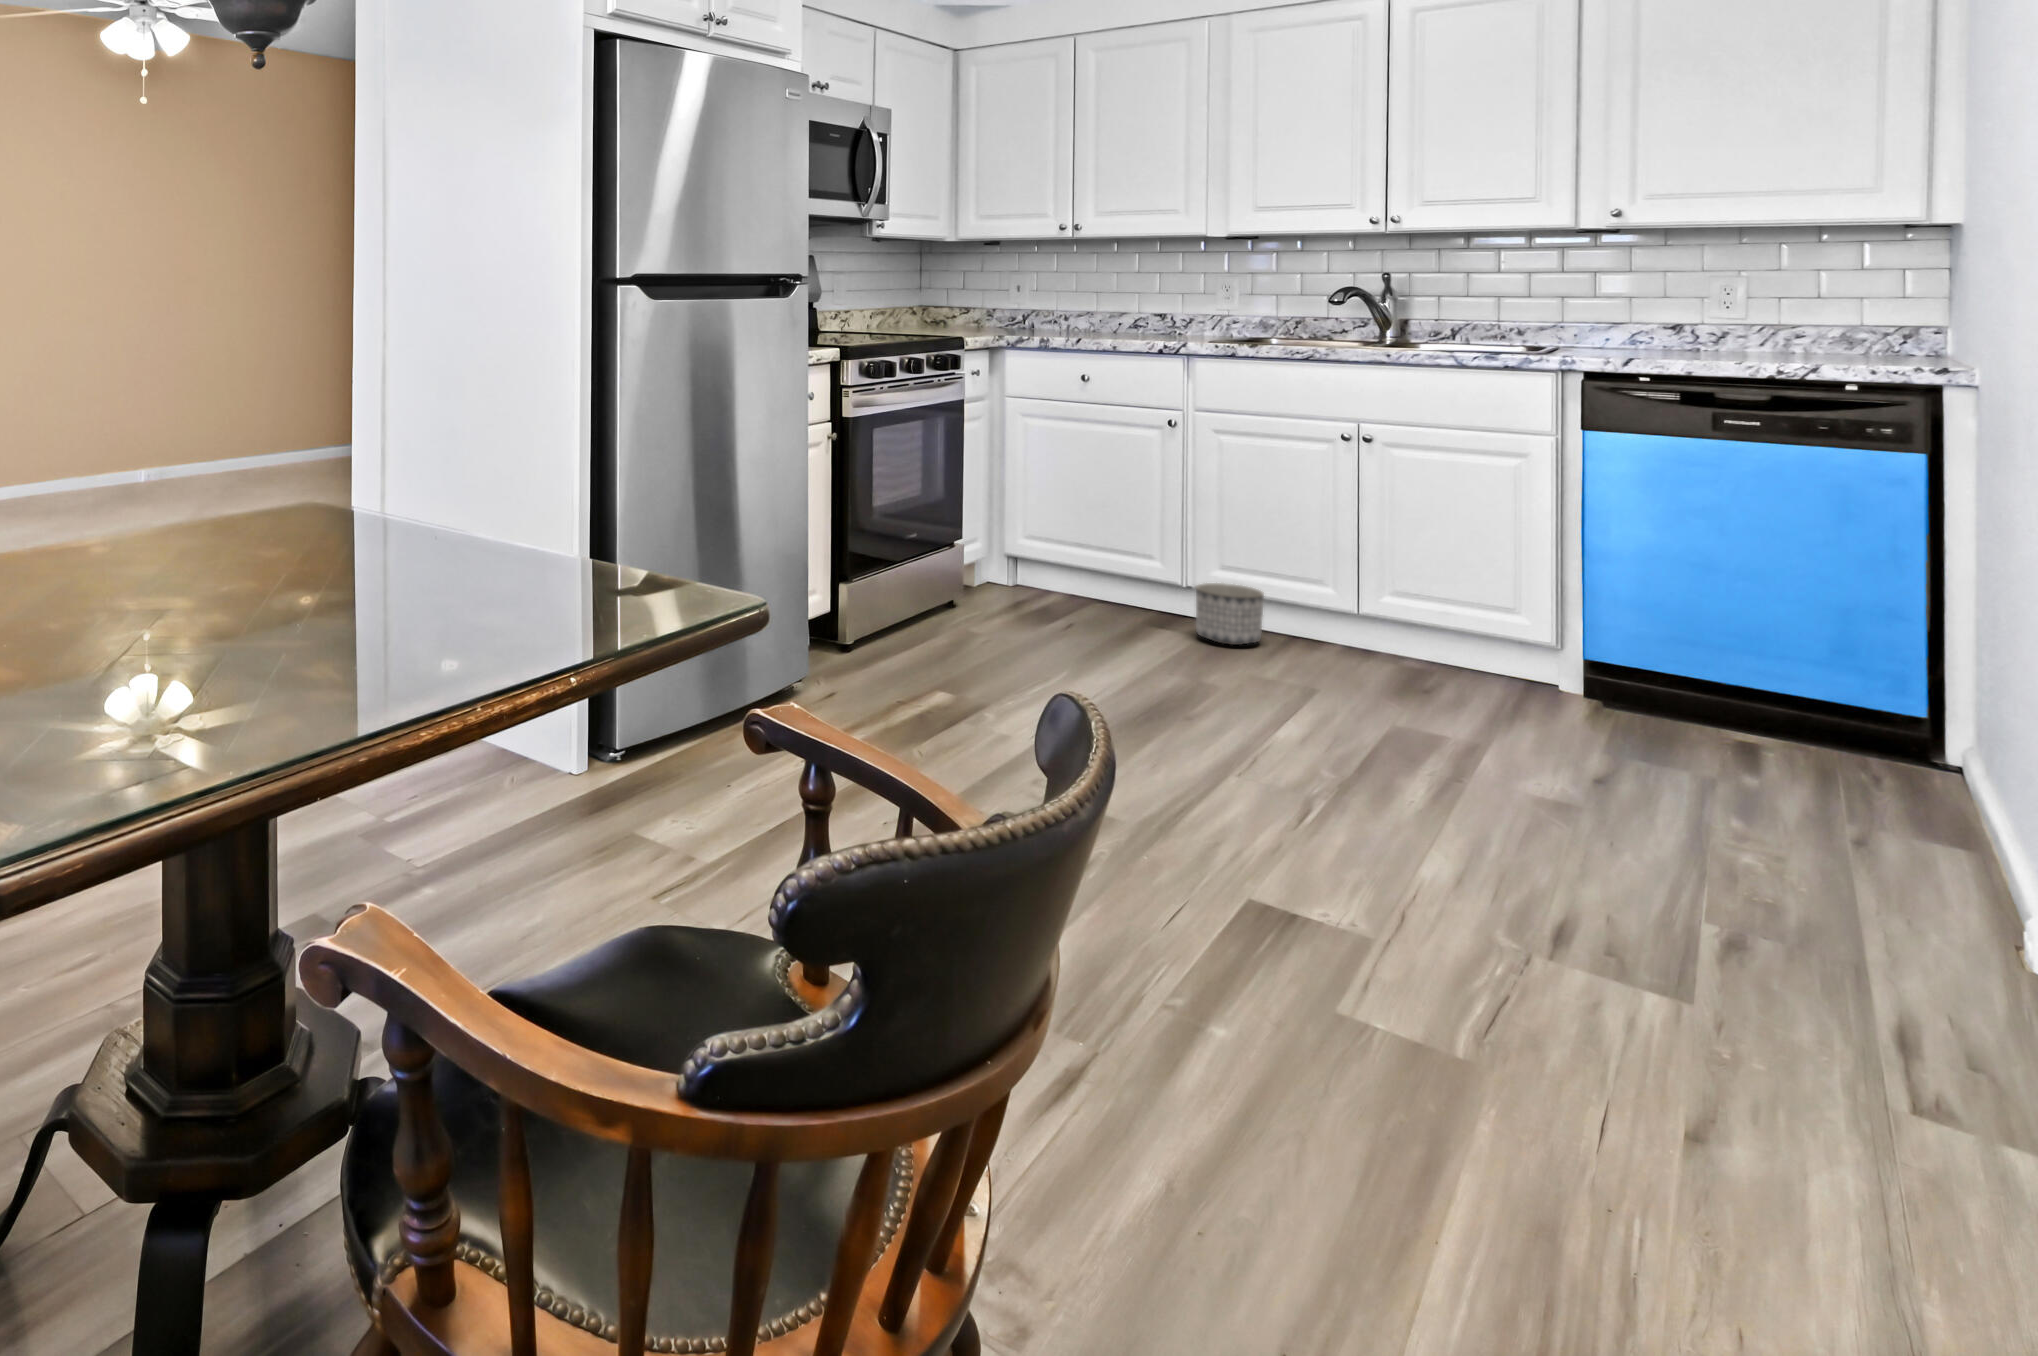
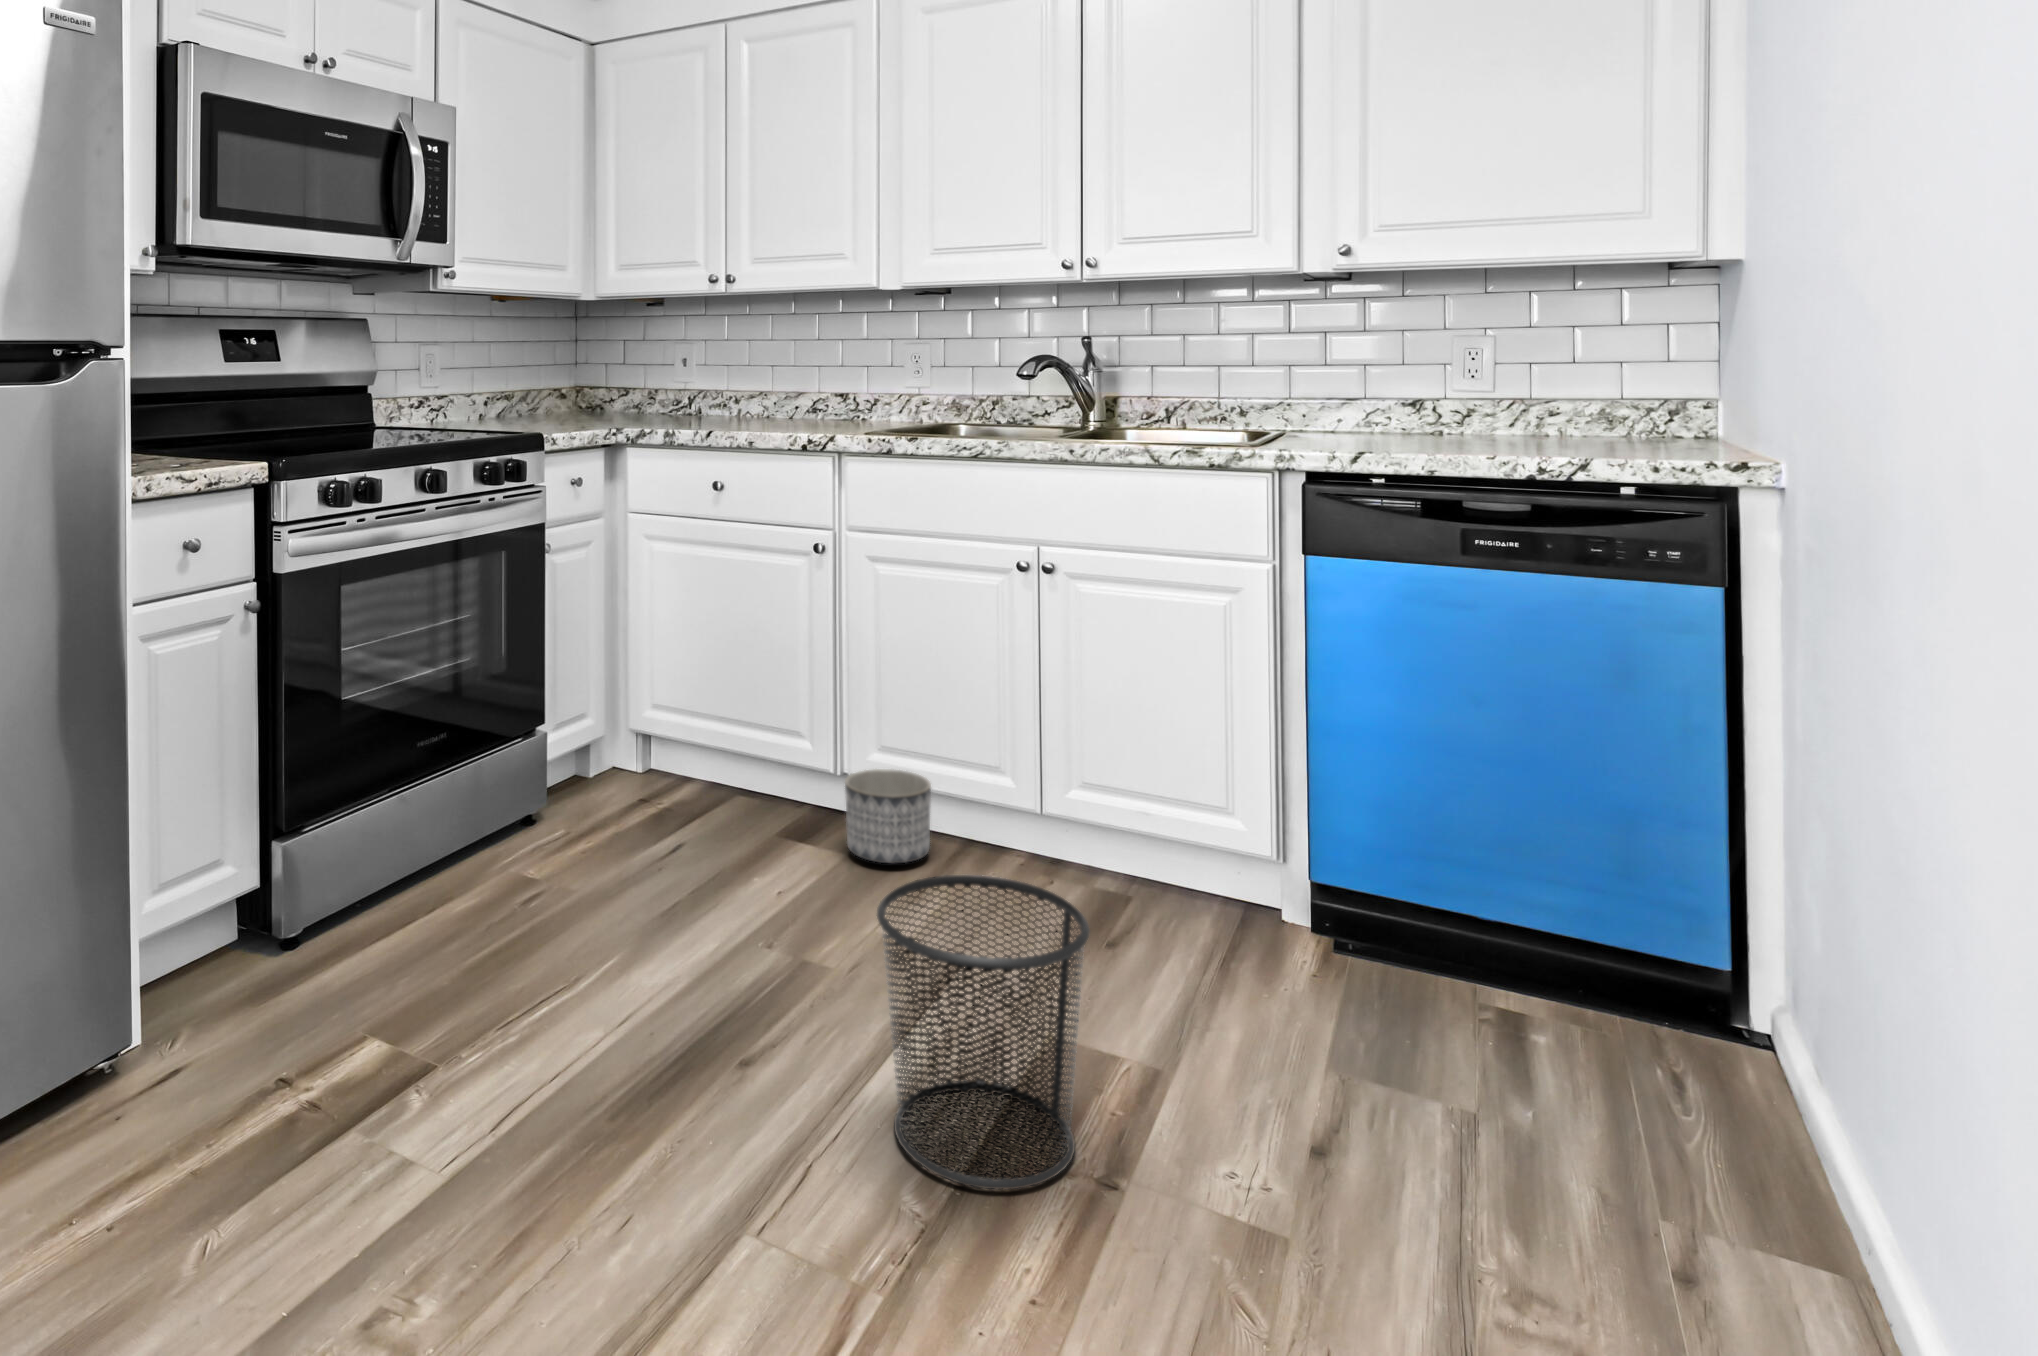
waste bin: none [1295,614,1444,781] -> present [877,875,1090,1190]

